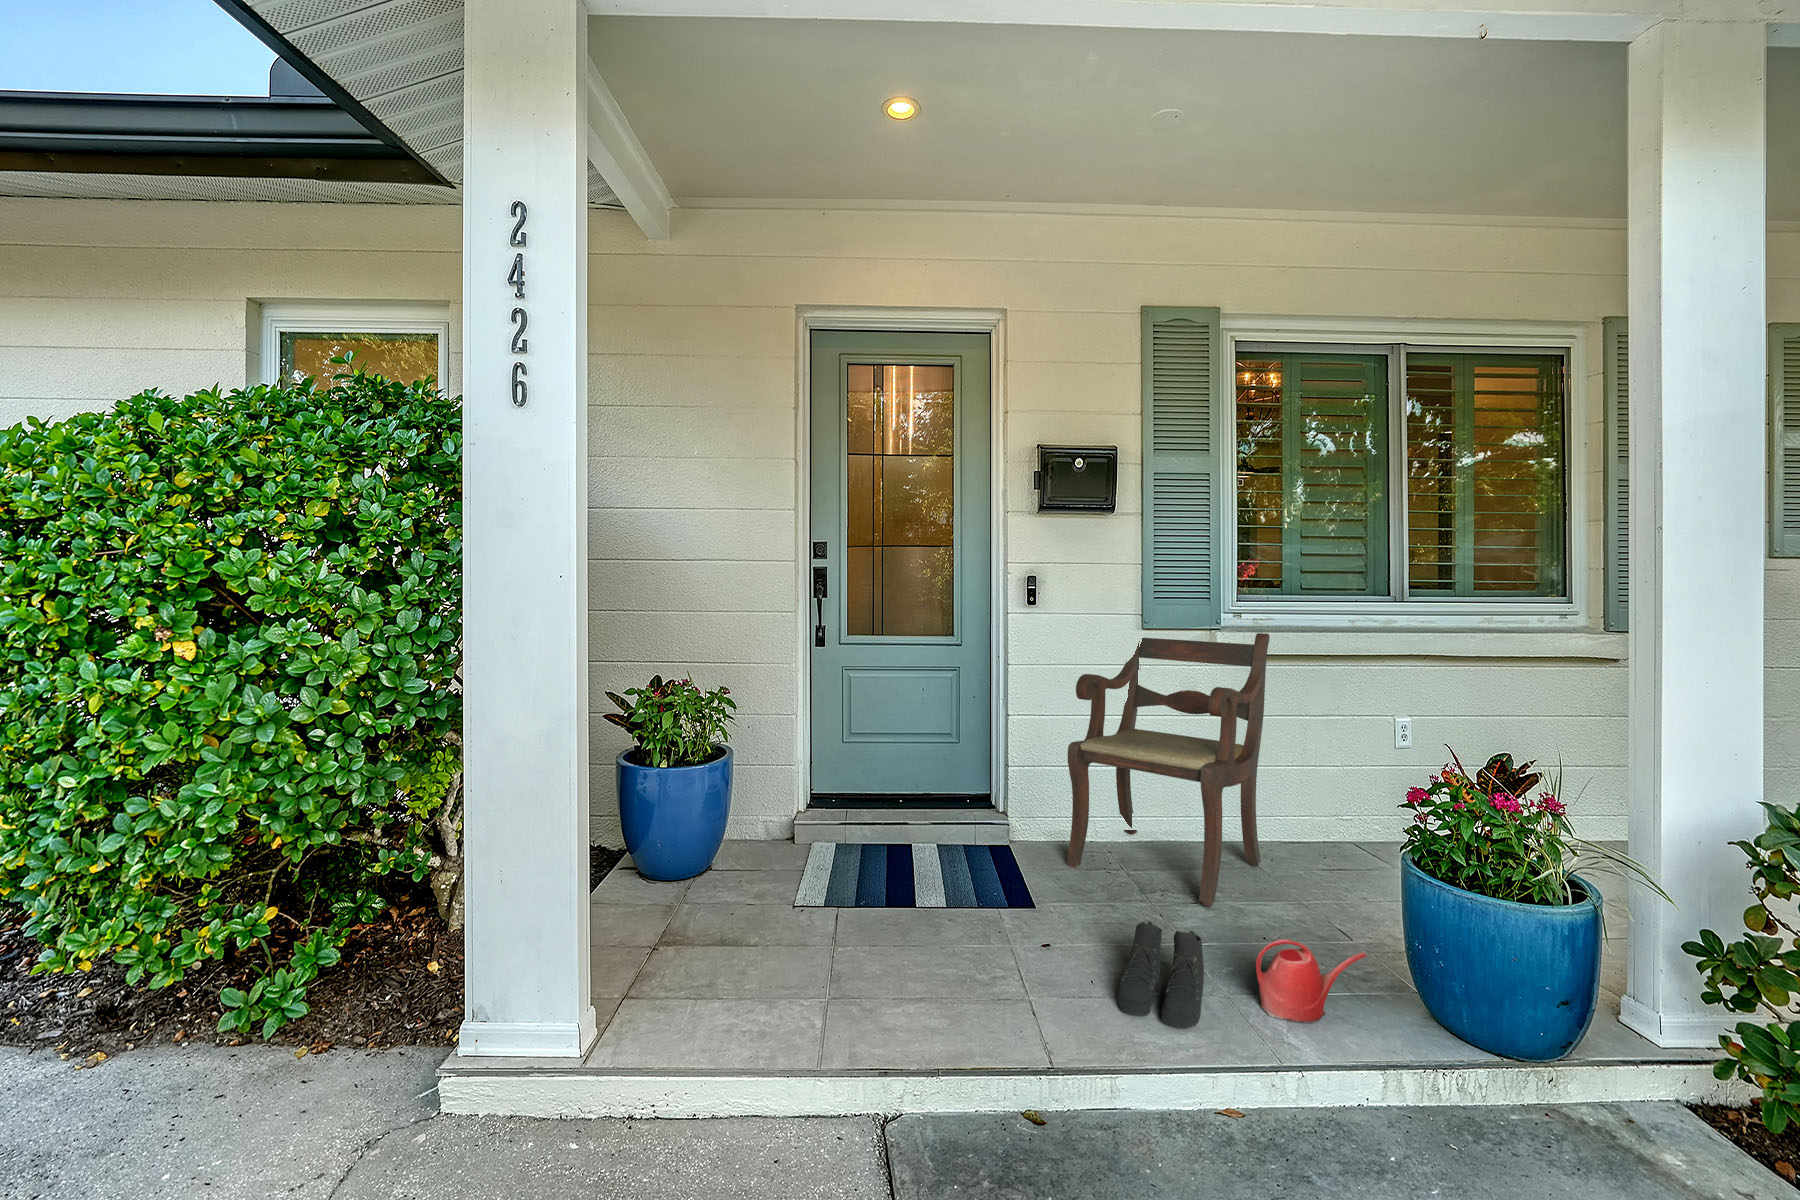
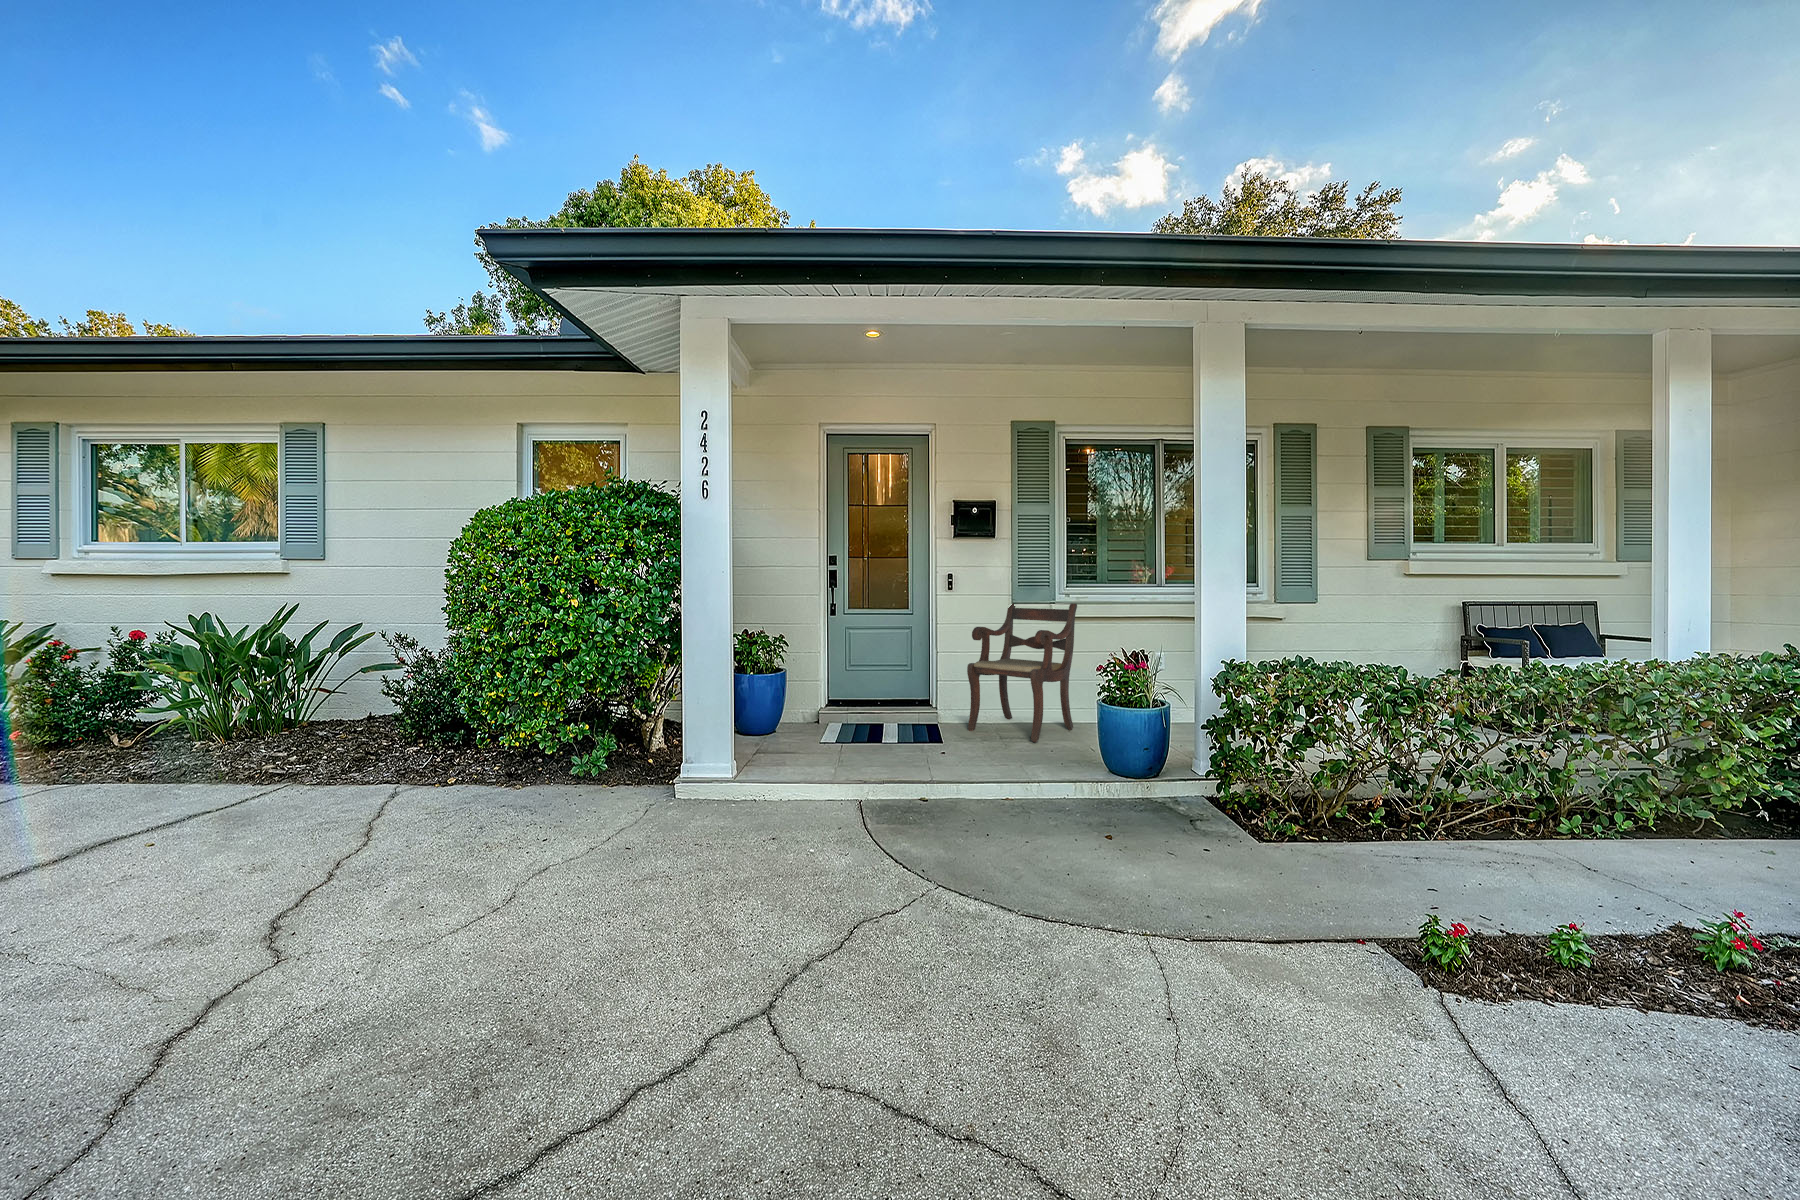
boots: present [1118,922,1204,1028] -> none [975,734,1016,774]
watering can: present [1256,939,1367,1023] -> none [1038,738,1088,774]

